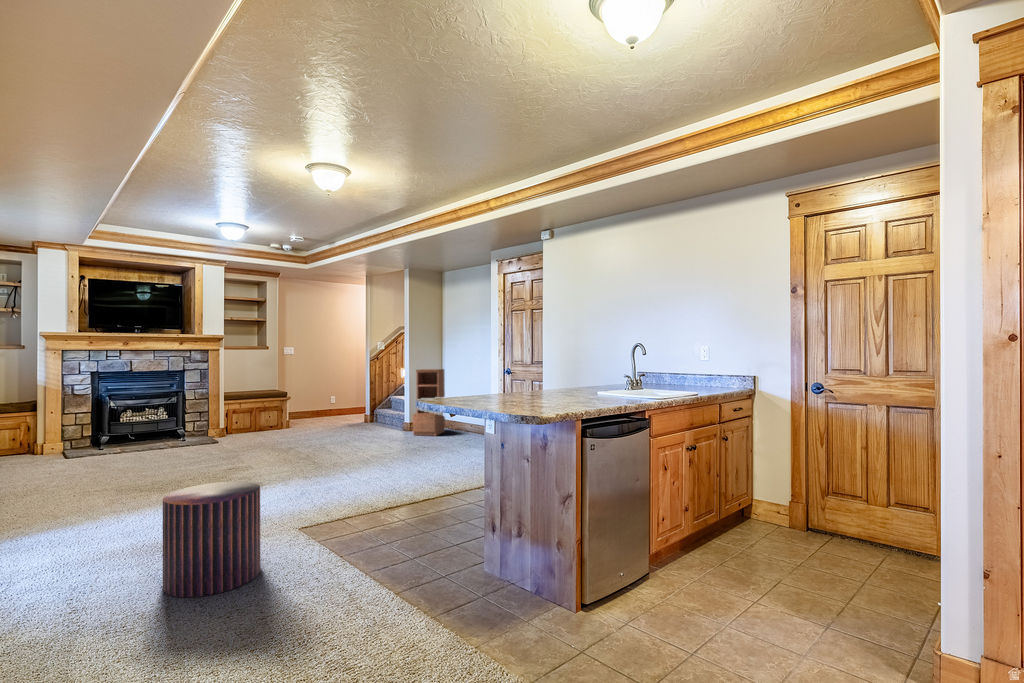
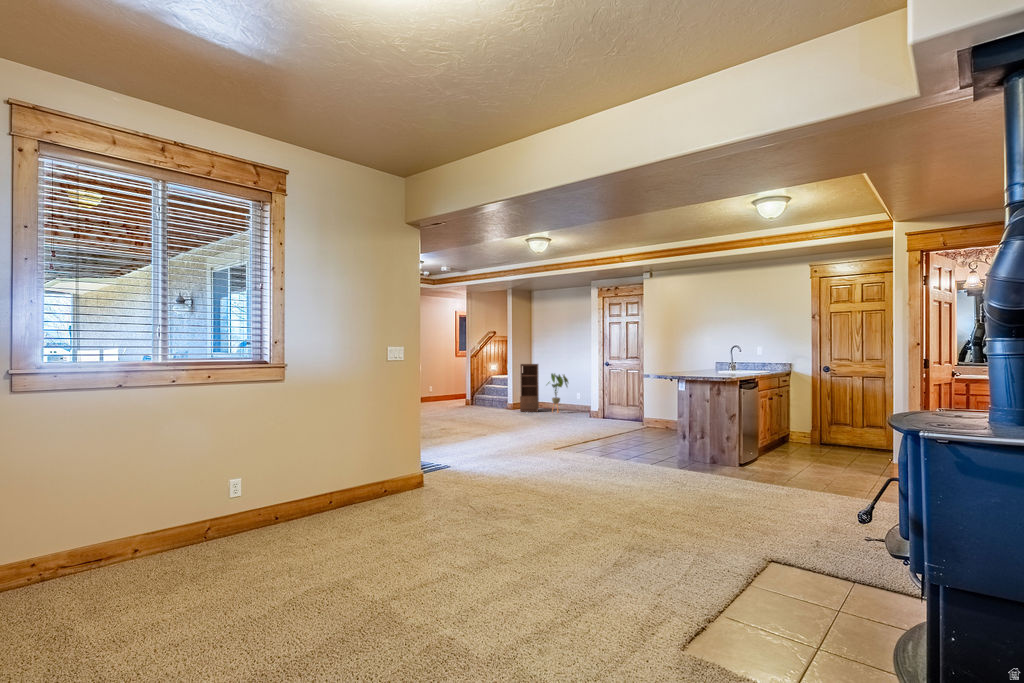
house plant: none [443,383,477,439] -> present [548,374,568,412]
pouf: present [163,481,260,597] -> none [530,417,573,468]

